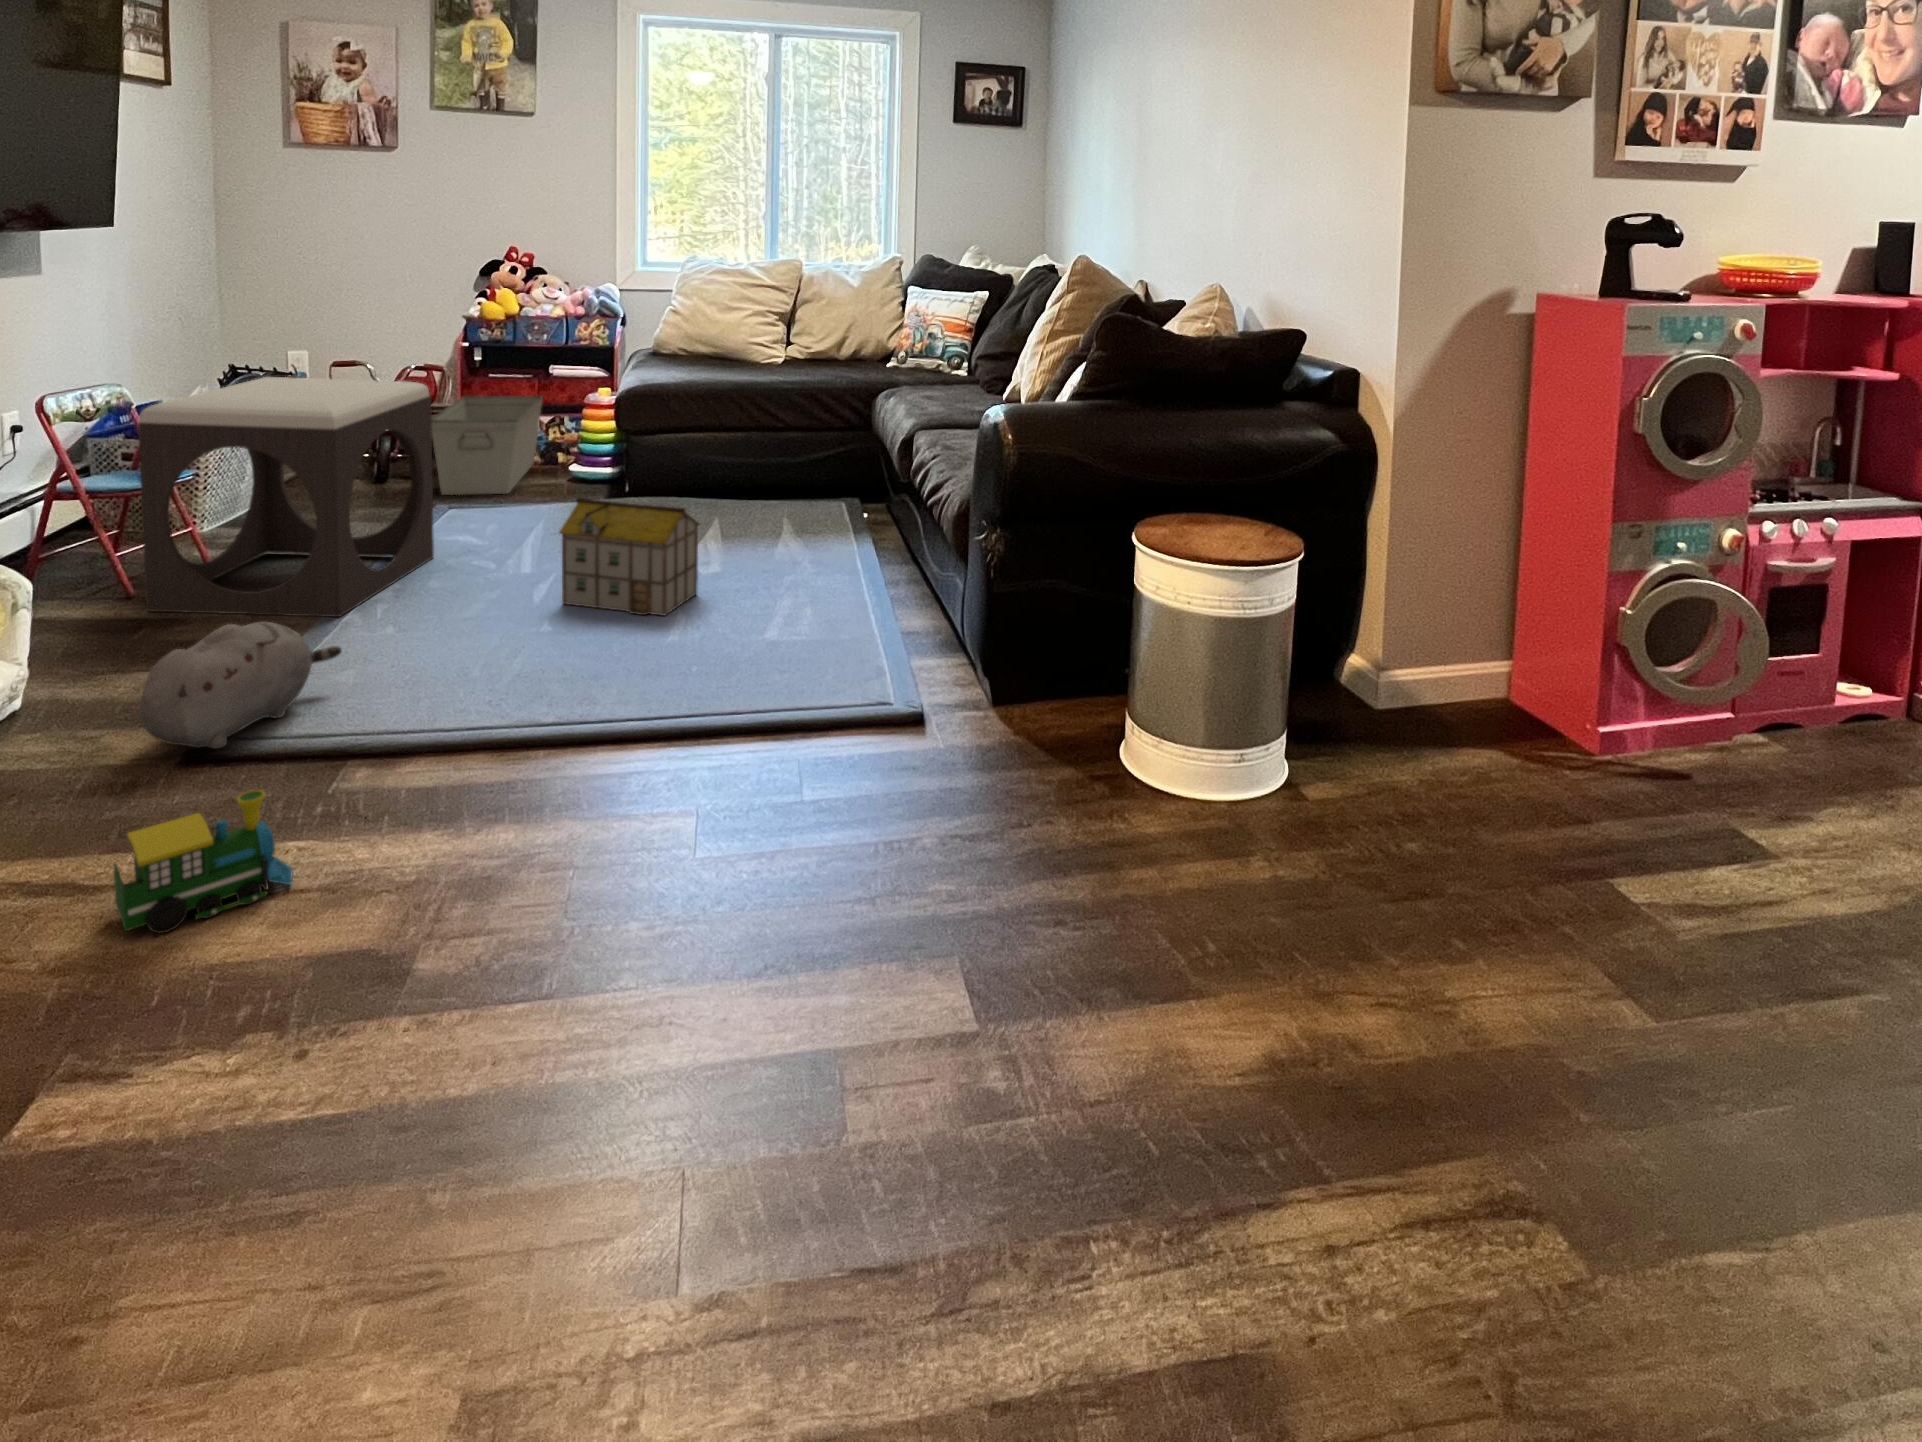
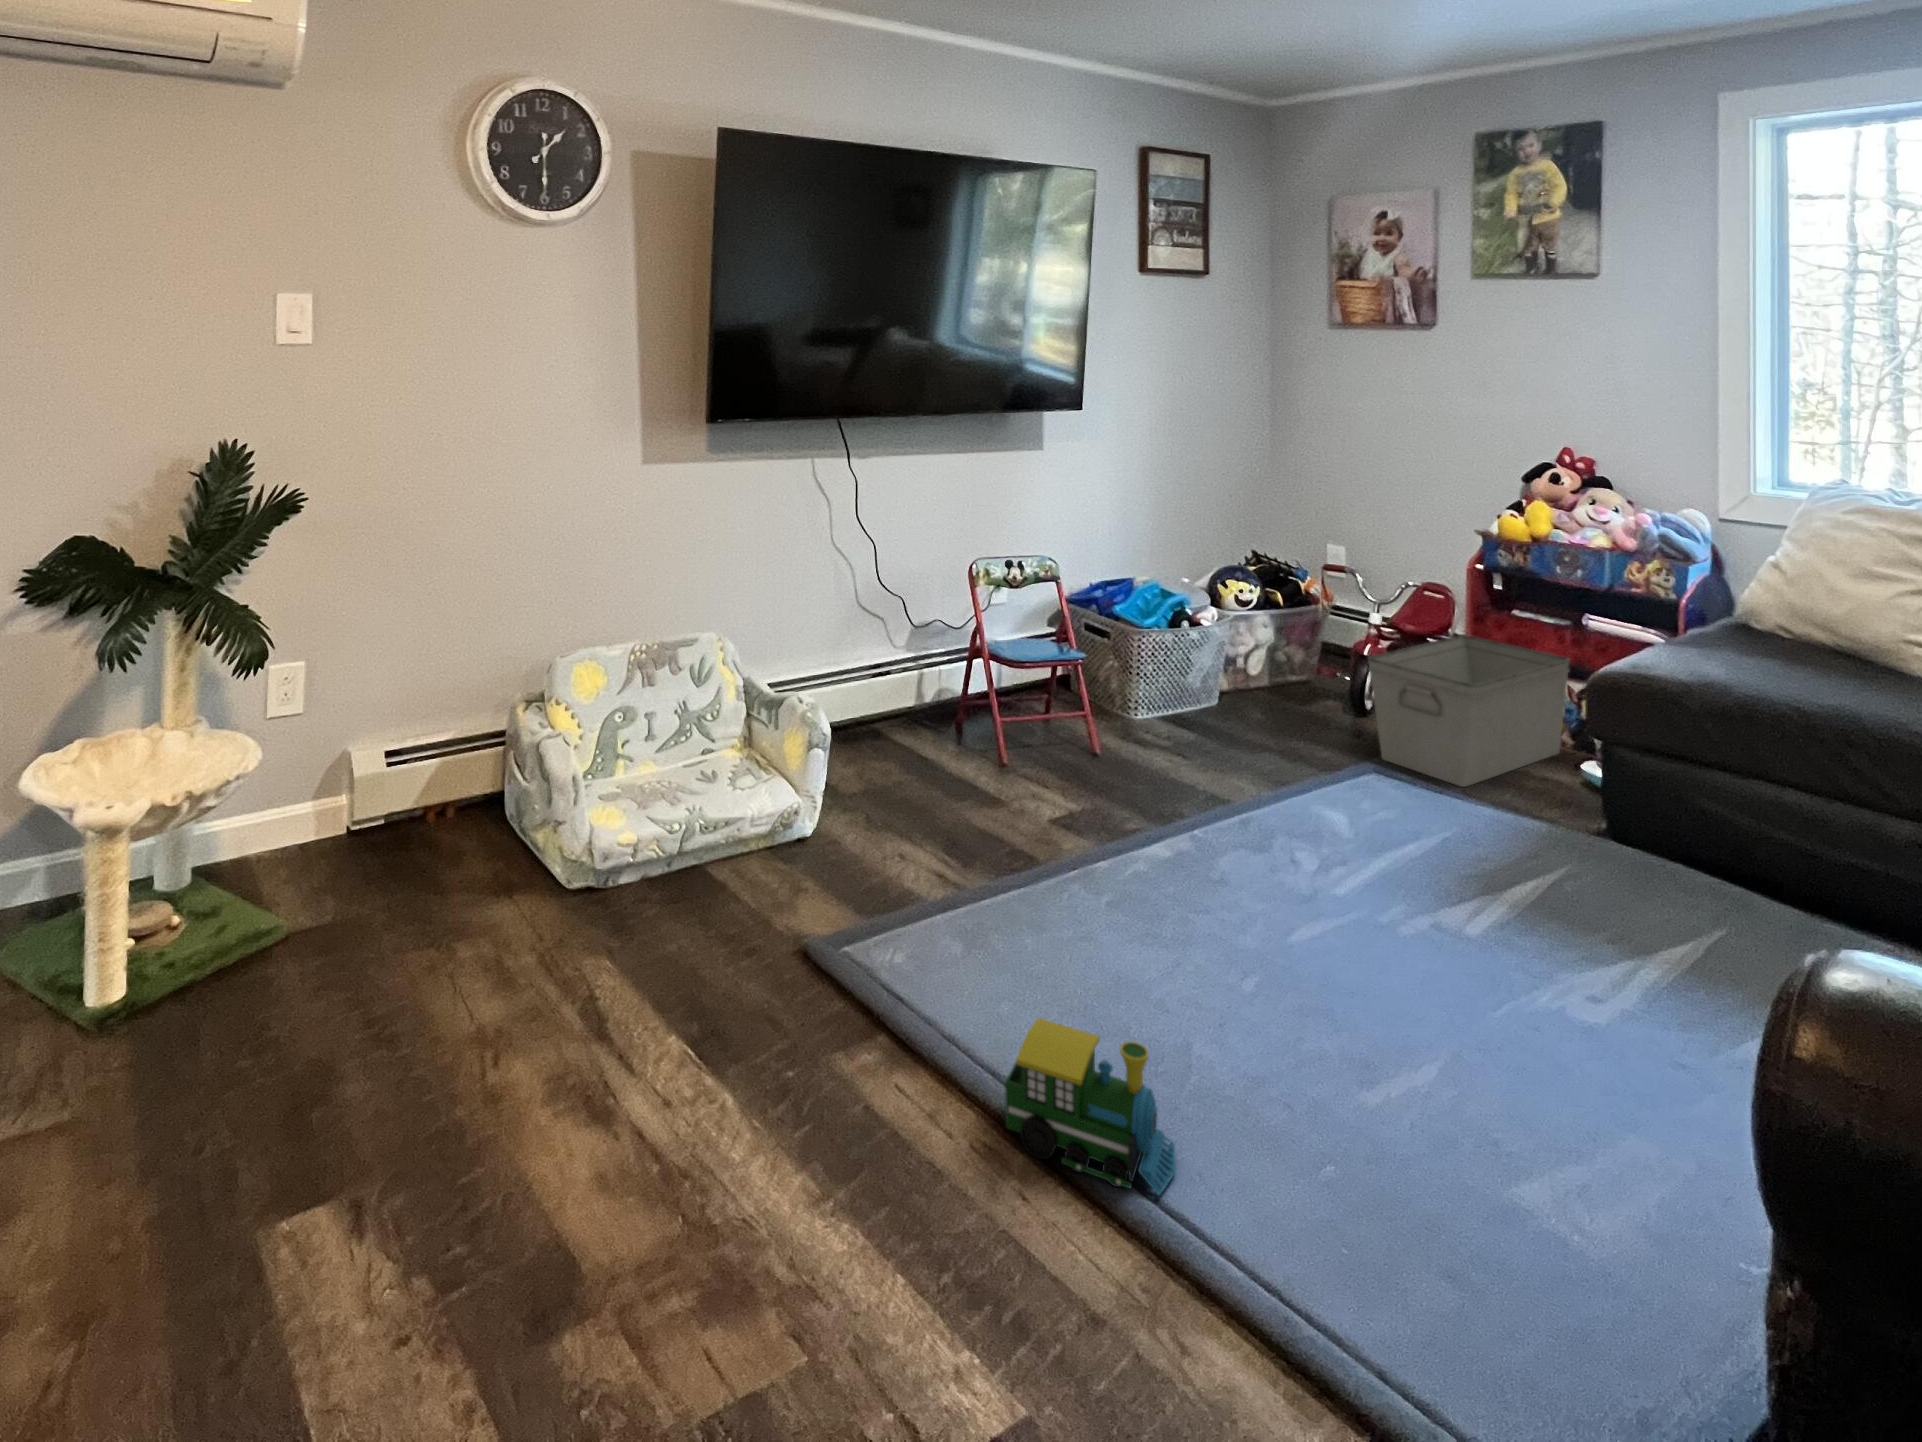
footstool: present [138,377,434,617] -> none [966,571,1256,877]
toy house: present [559,498,700,616] -> none [1287,840,1529,1136]
plush toy: present [139,622,342,749] -> none [718,841,937,982]
toy train: present [113,790,292,933] -> present [1005,1018,1176,1195]

